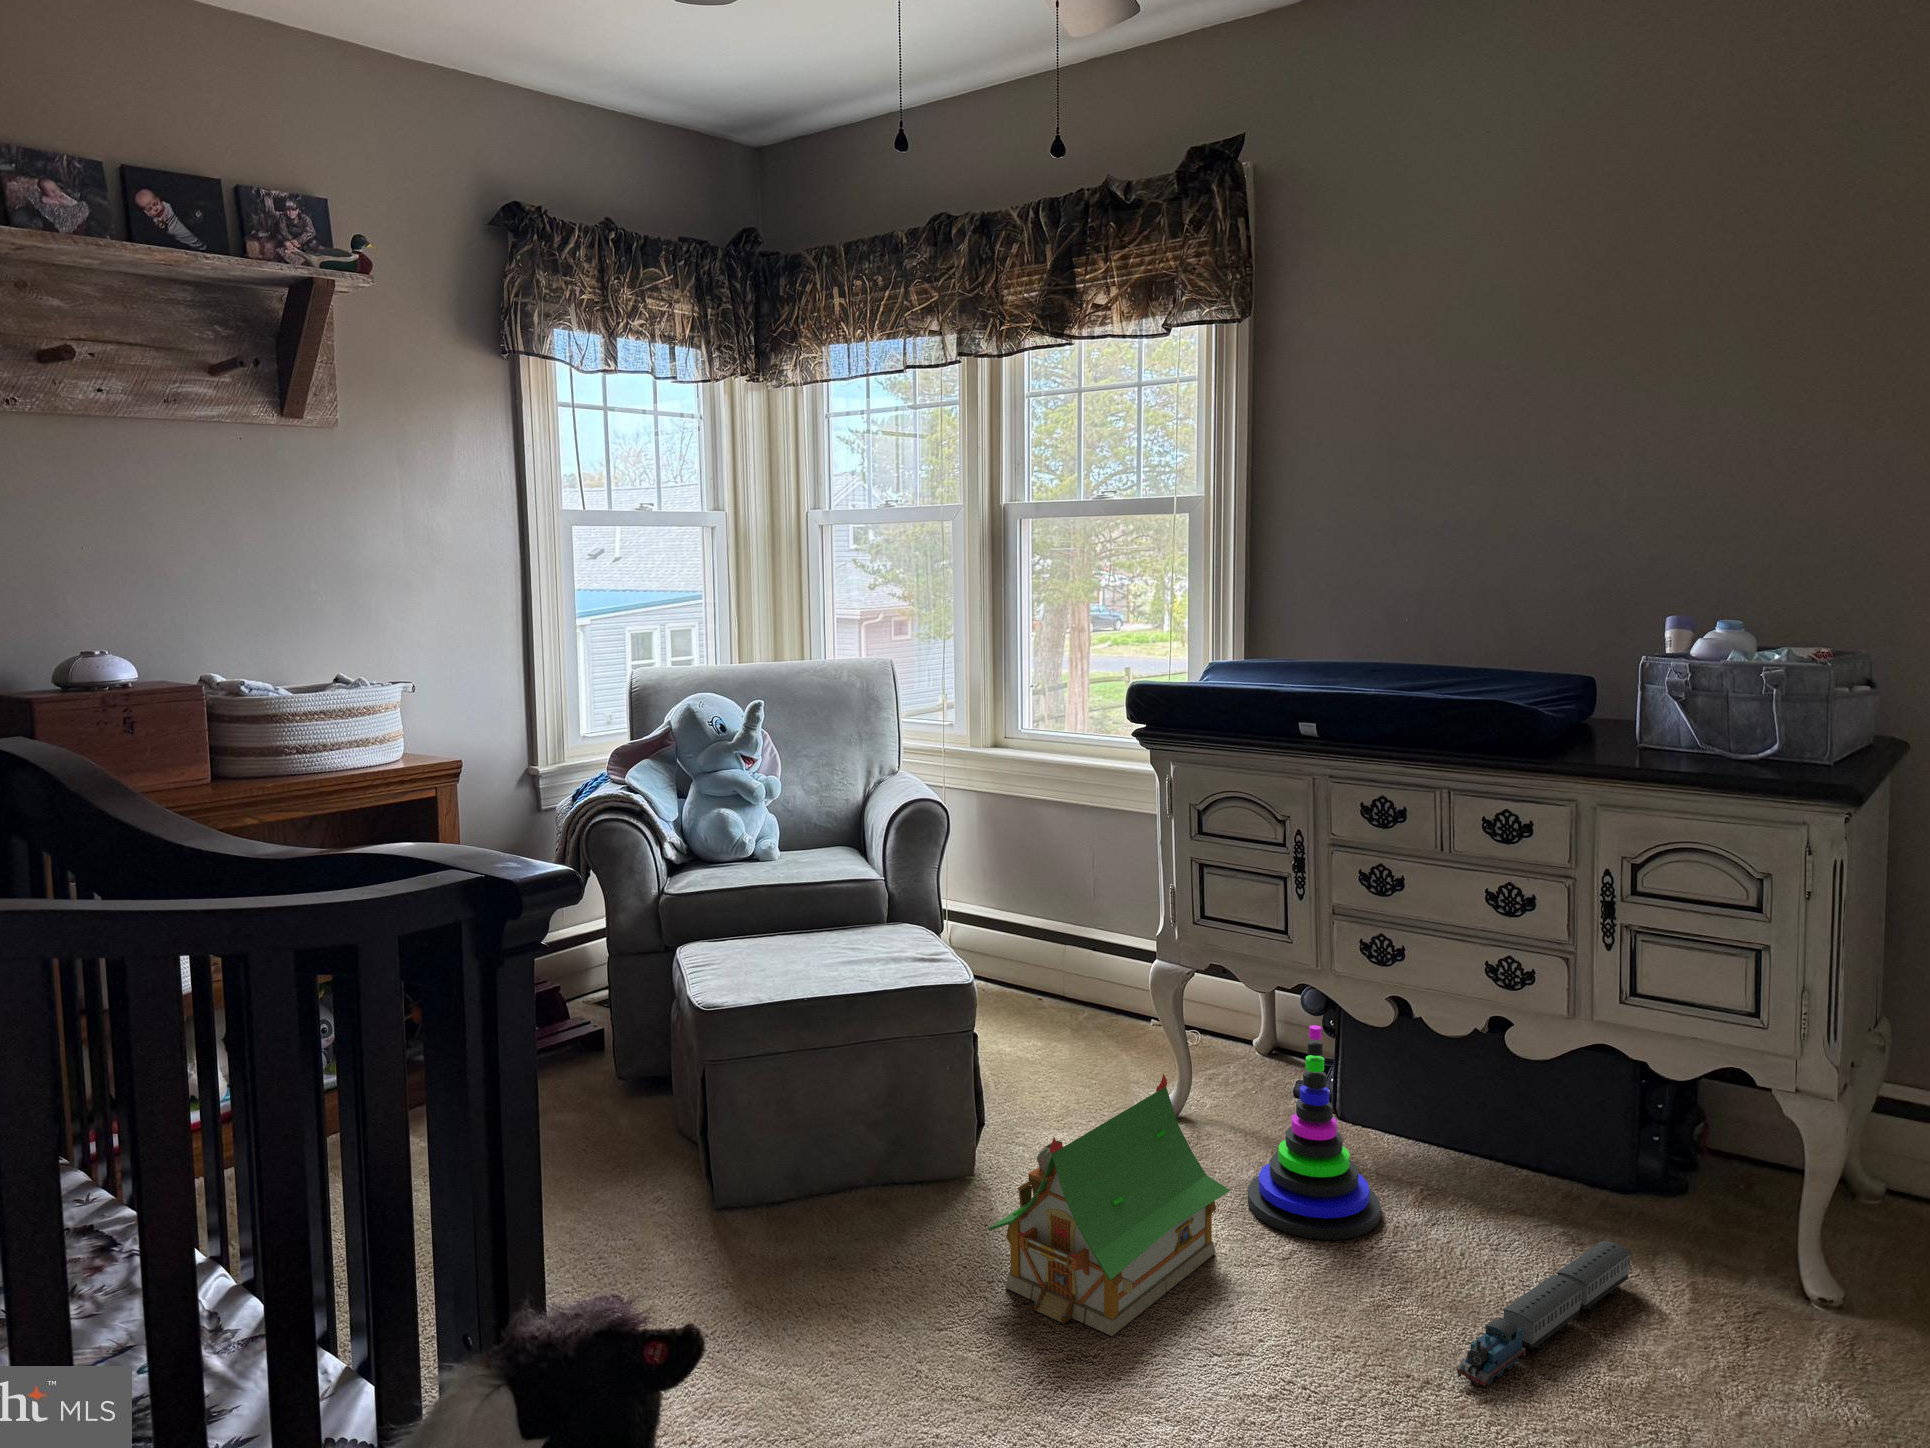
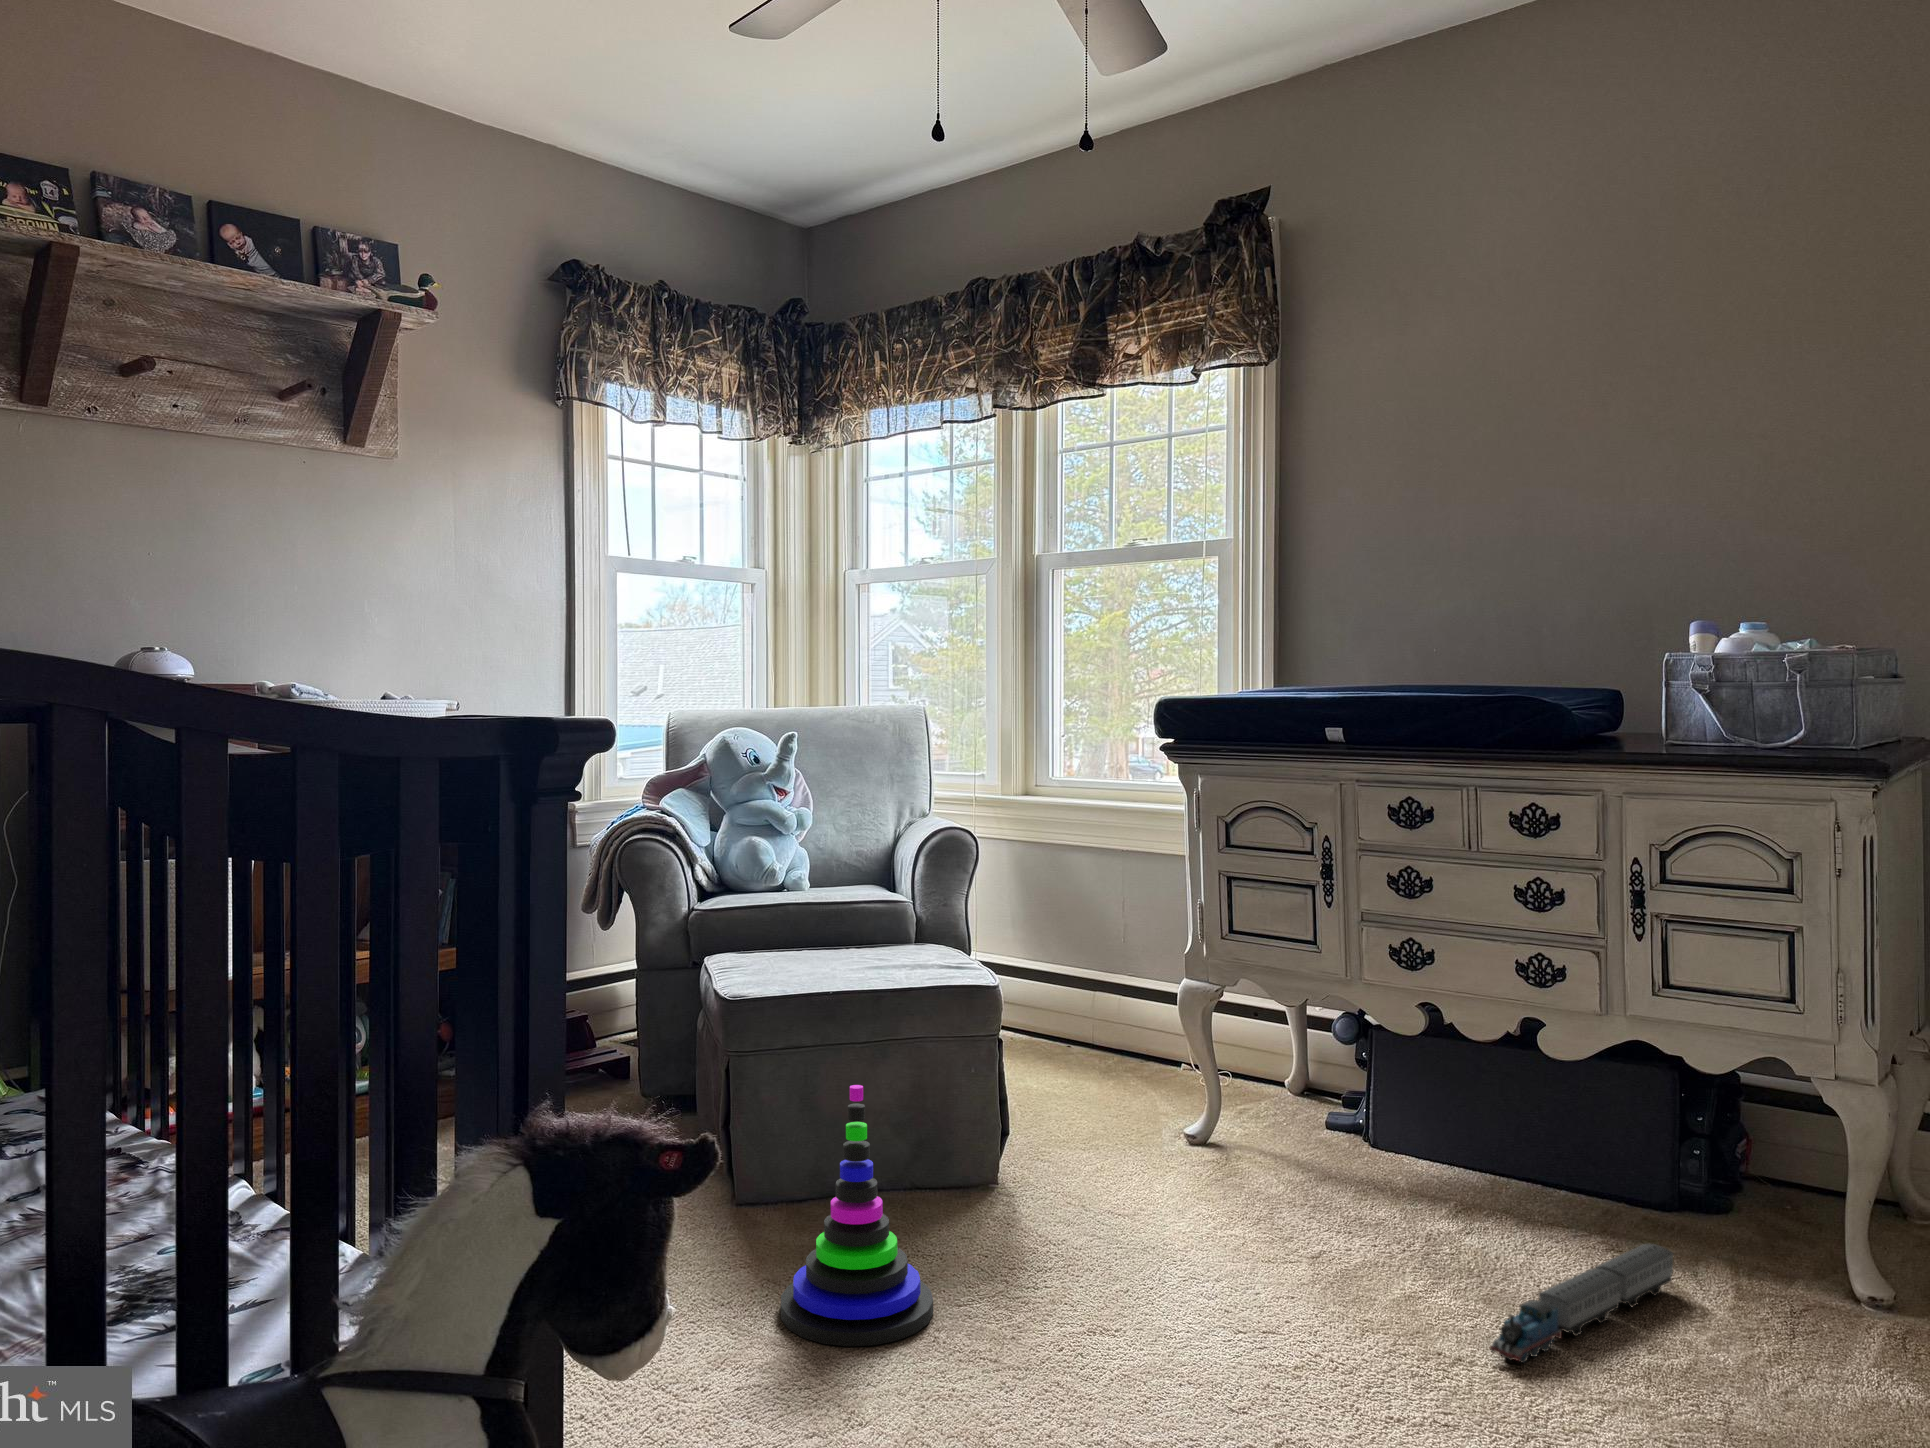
stacking toy: present [1248,1025,1381,1240] -> present [781,1085,933,1346]
toy house: present [989,1074,1230,1336] -> none [1011,1068,1260,1316]

